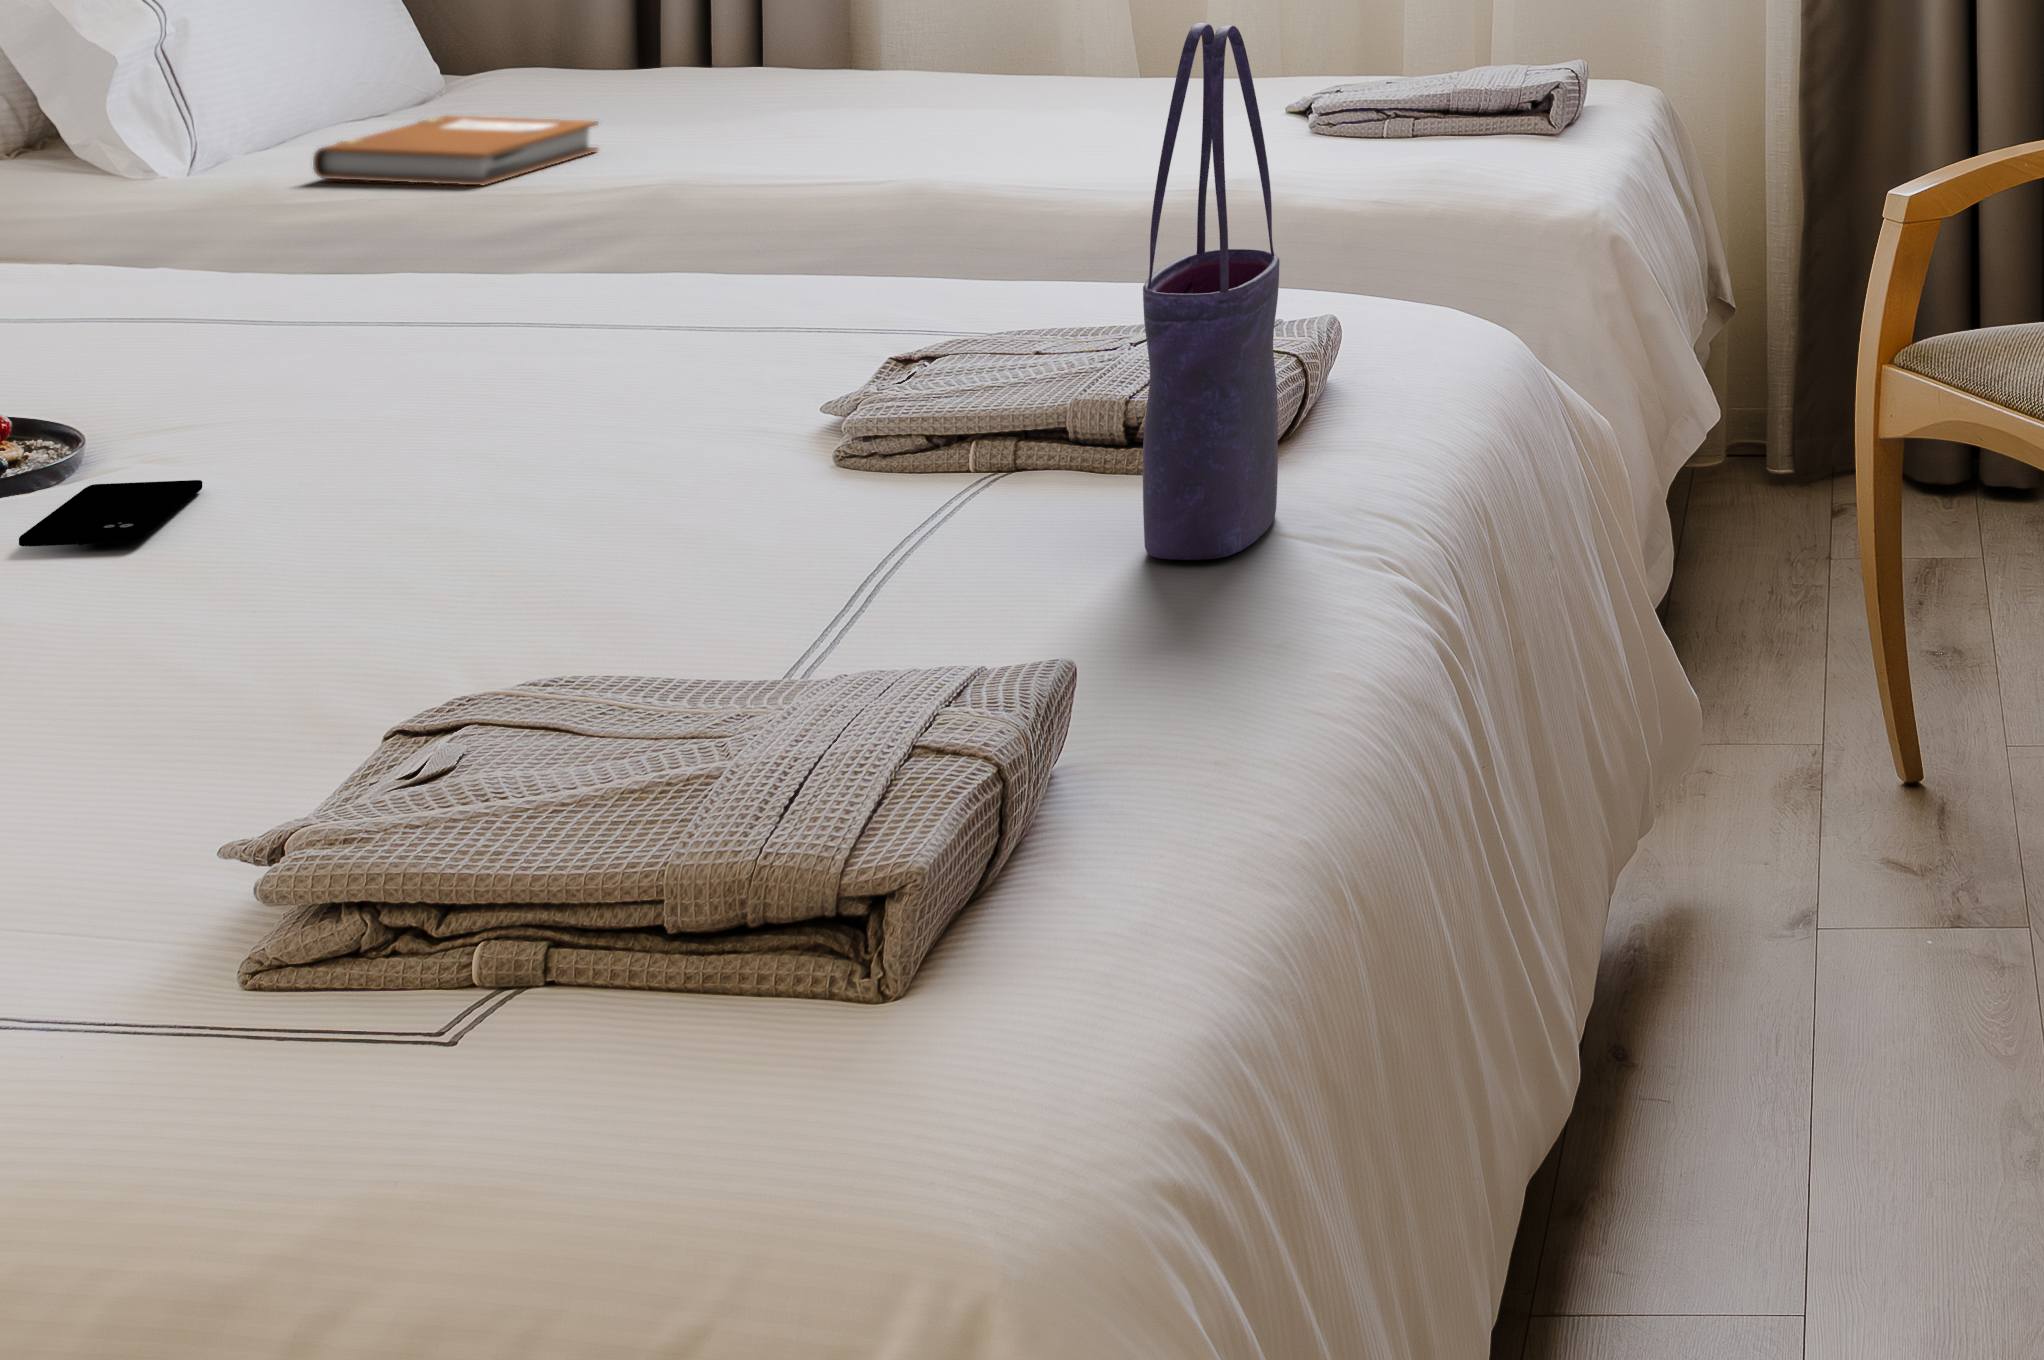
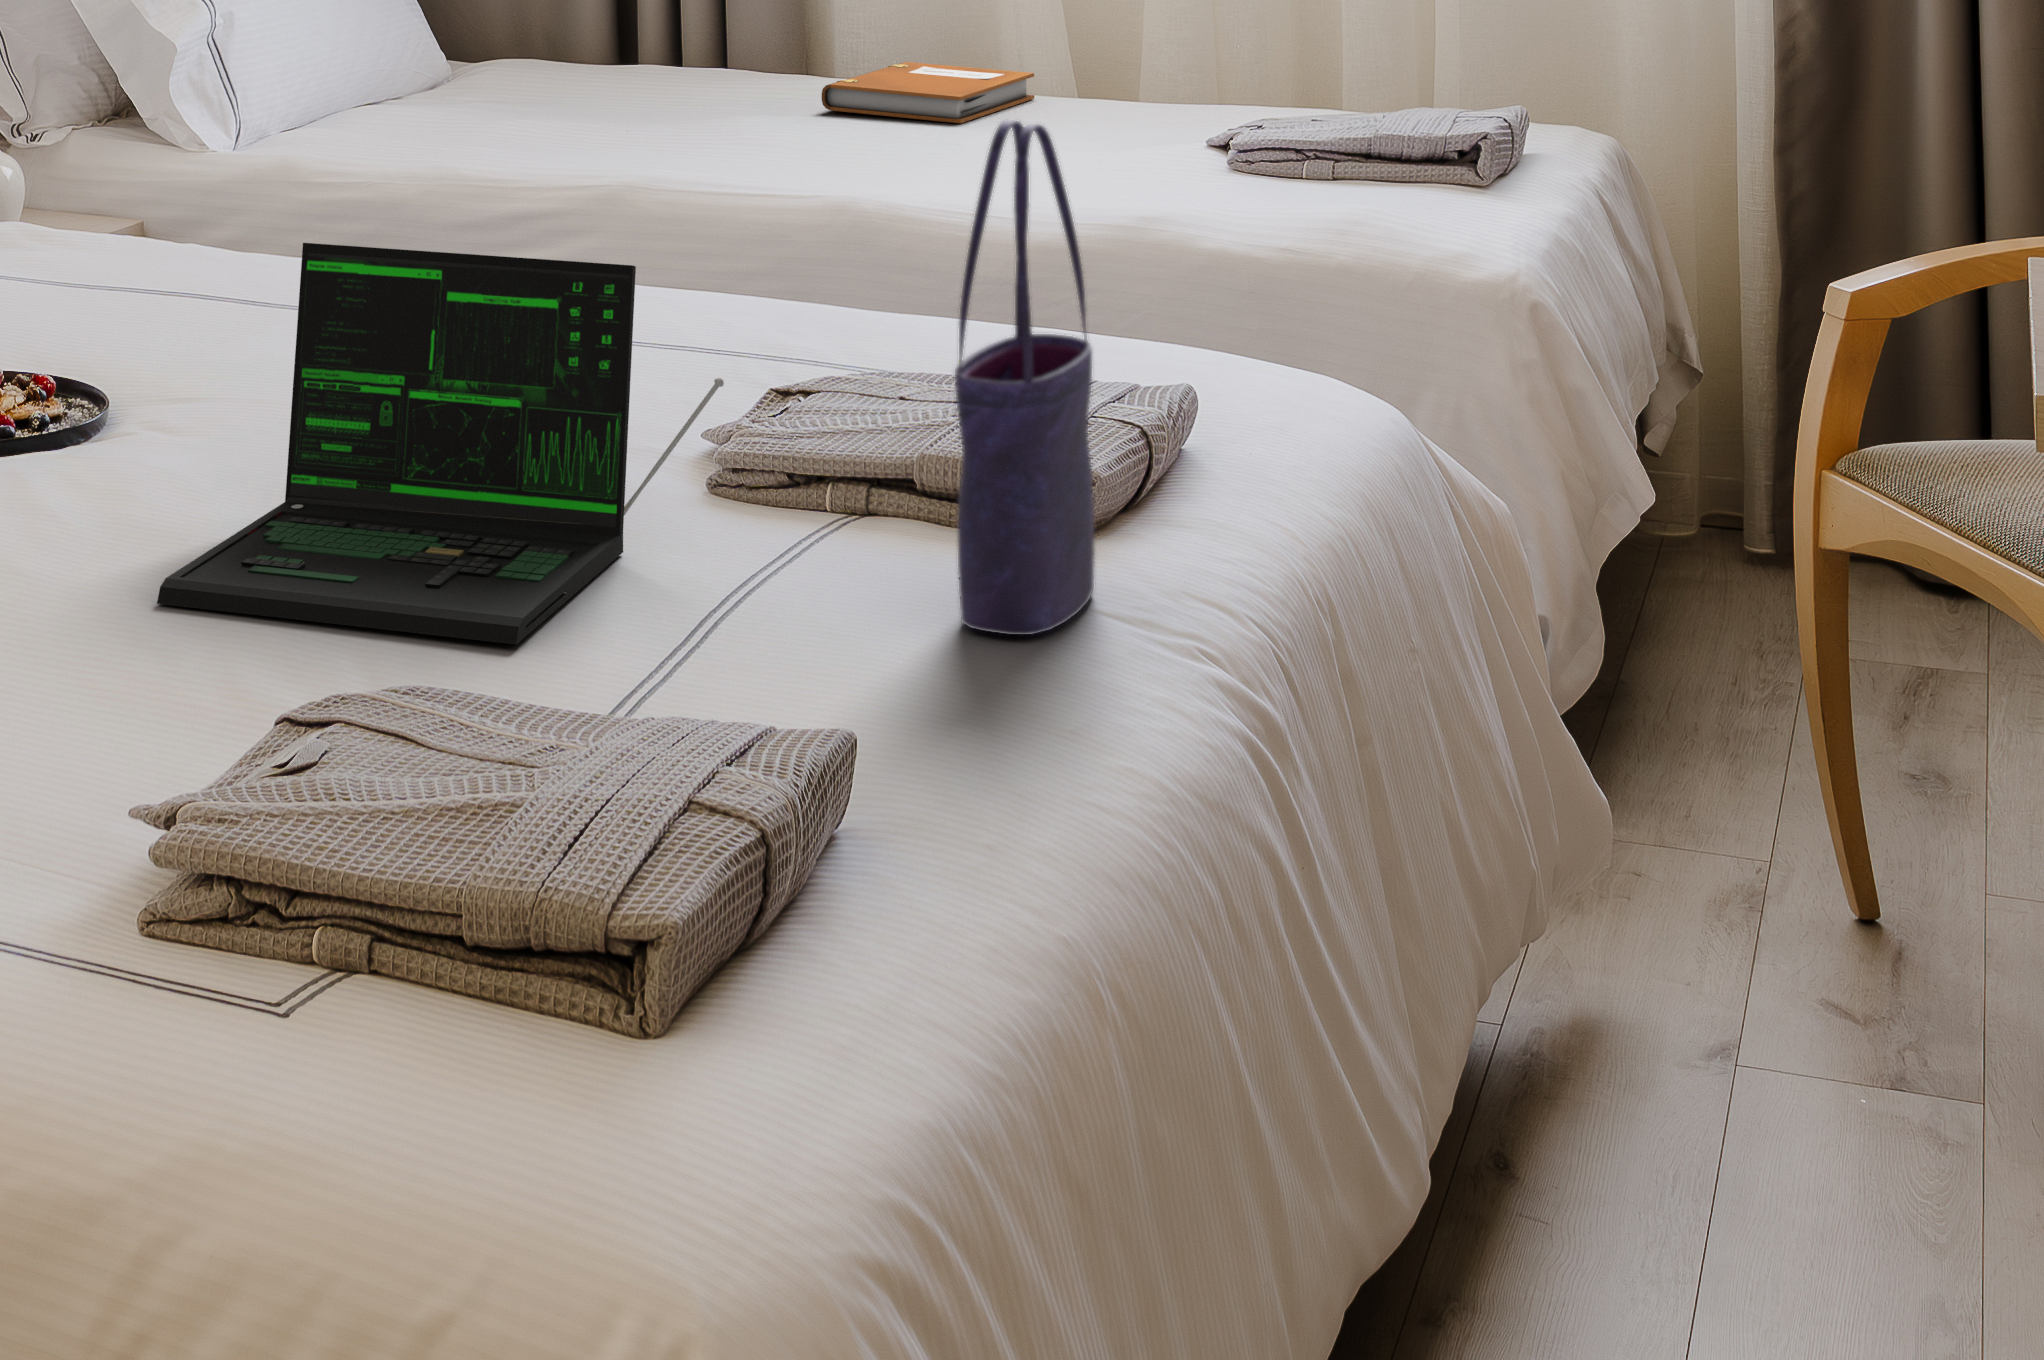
notebook: present [313,116,598,185] -> present [822,62,1034,123]
laptop: none [190,209,874,635] -> present [157,243,724,645]
smartphone: present [19,480,202,546] -> none [44,454,187,511]

